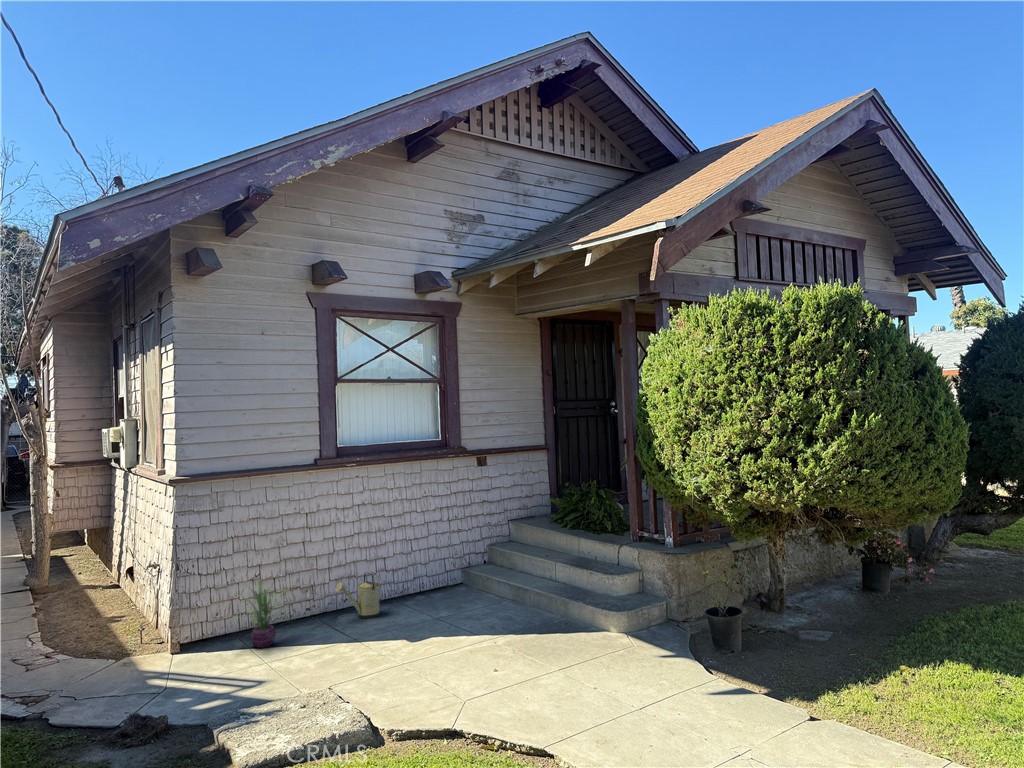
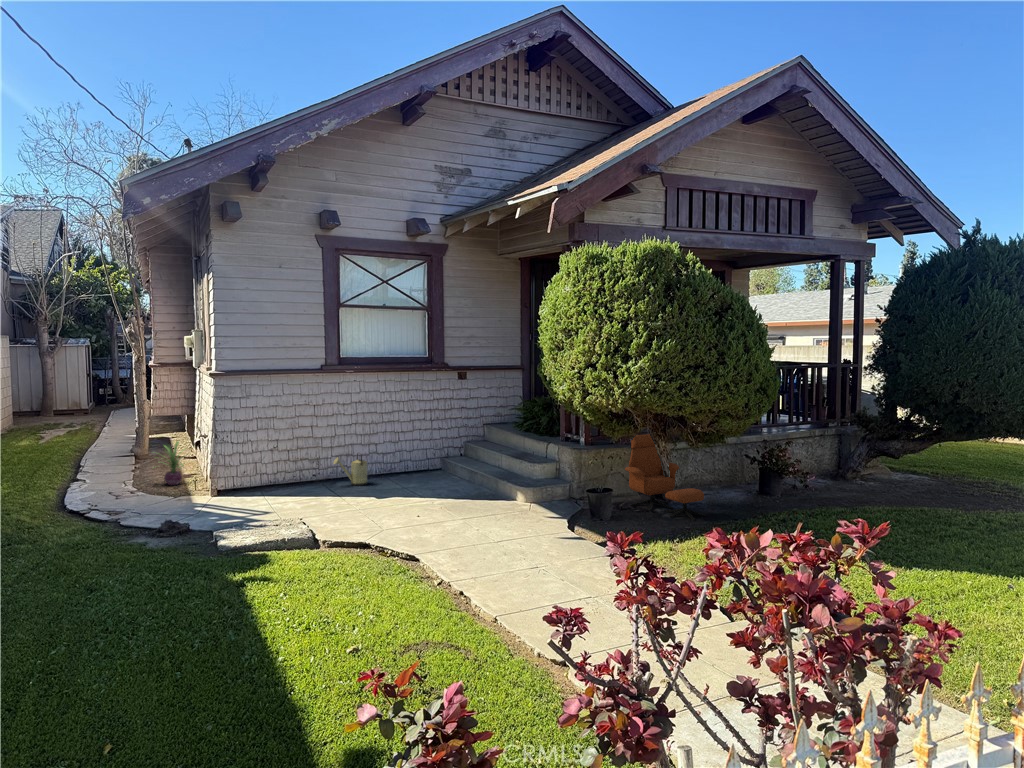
lounge chair: none [729,526,842,639] -> present [625,434,705,520]
decorative plant: present [232,579,285,648] -> present [164,441,185,485]

